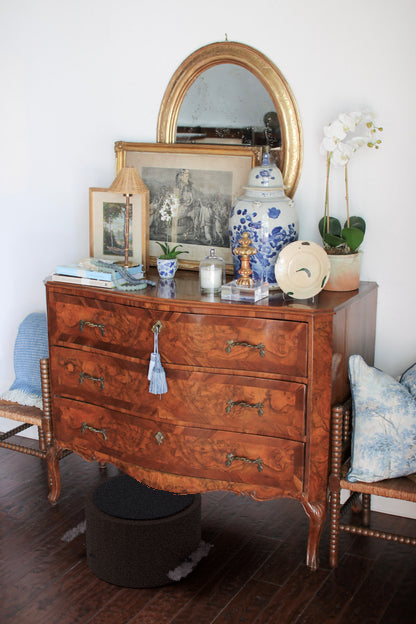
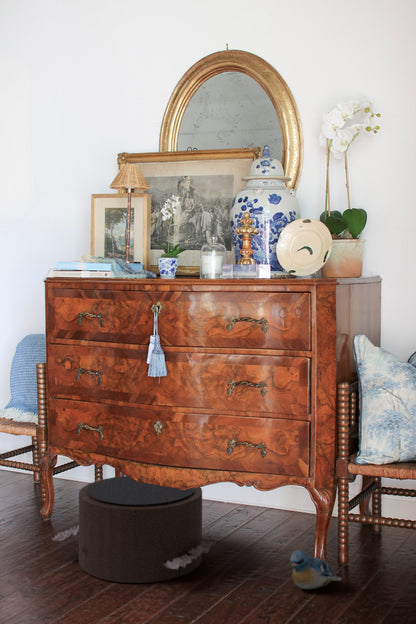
plush toy: none [282,562,331,596] -> present [289,550,342,589]

